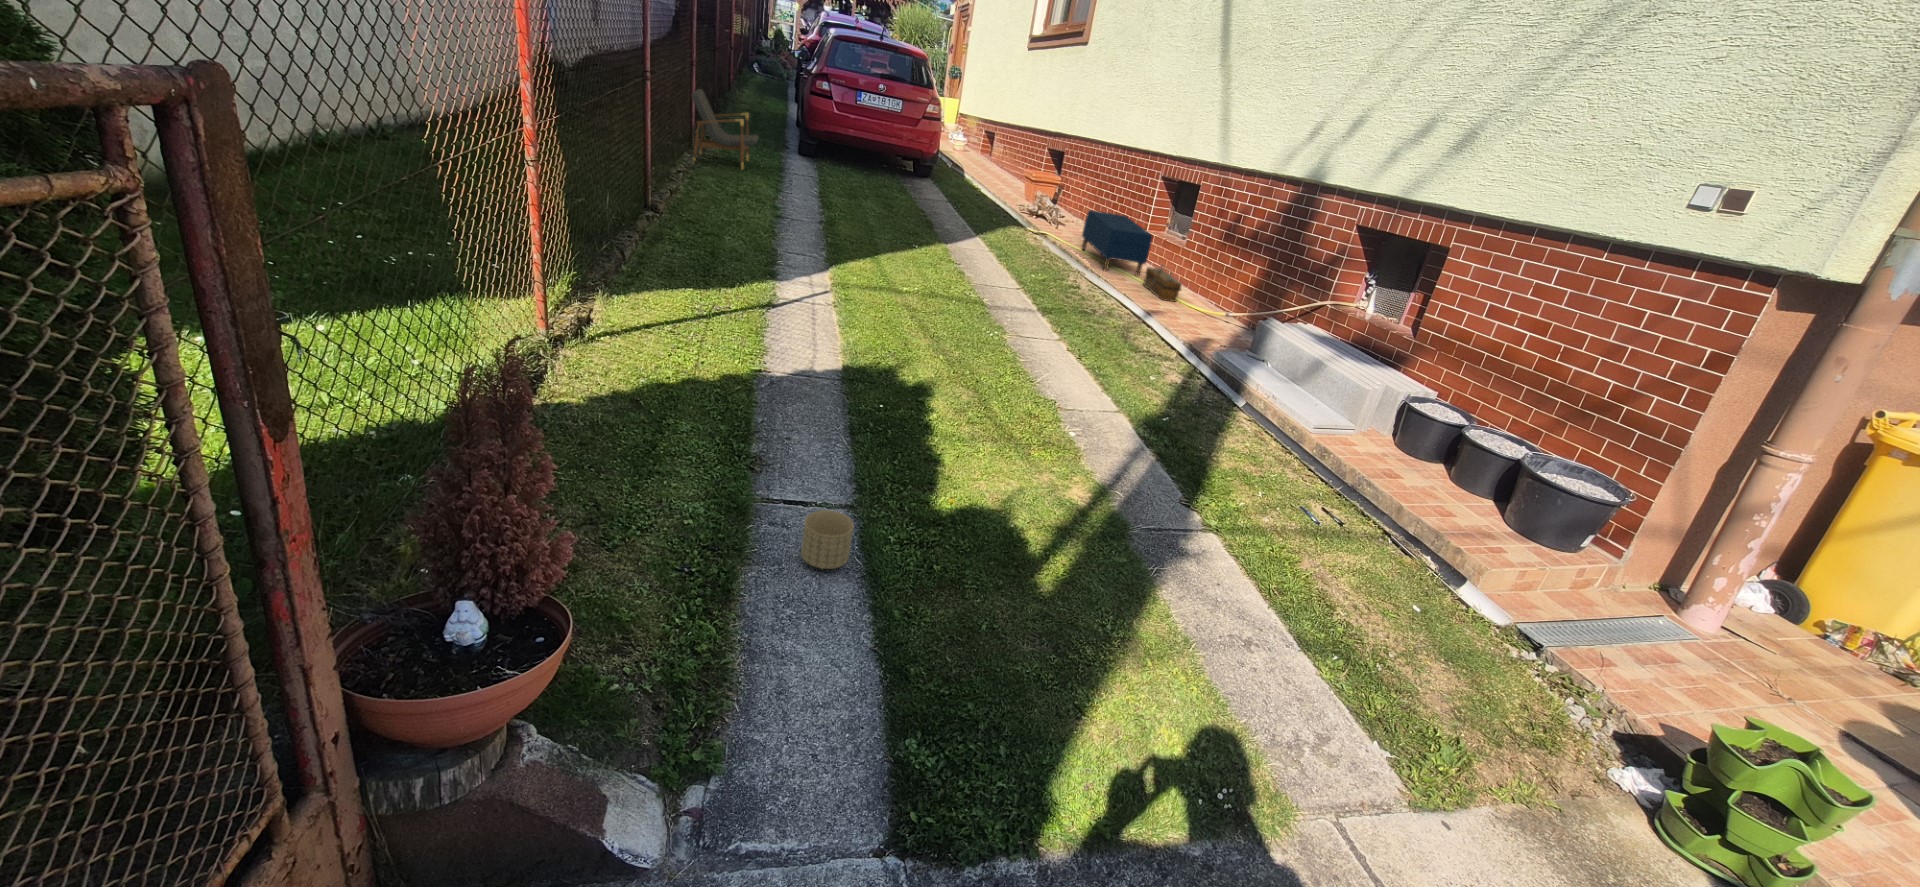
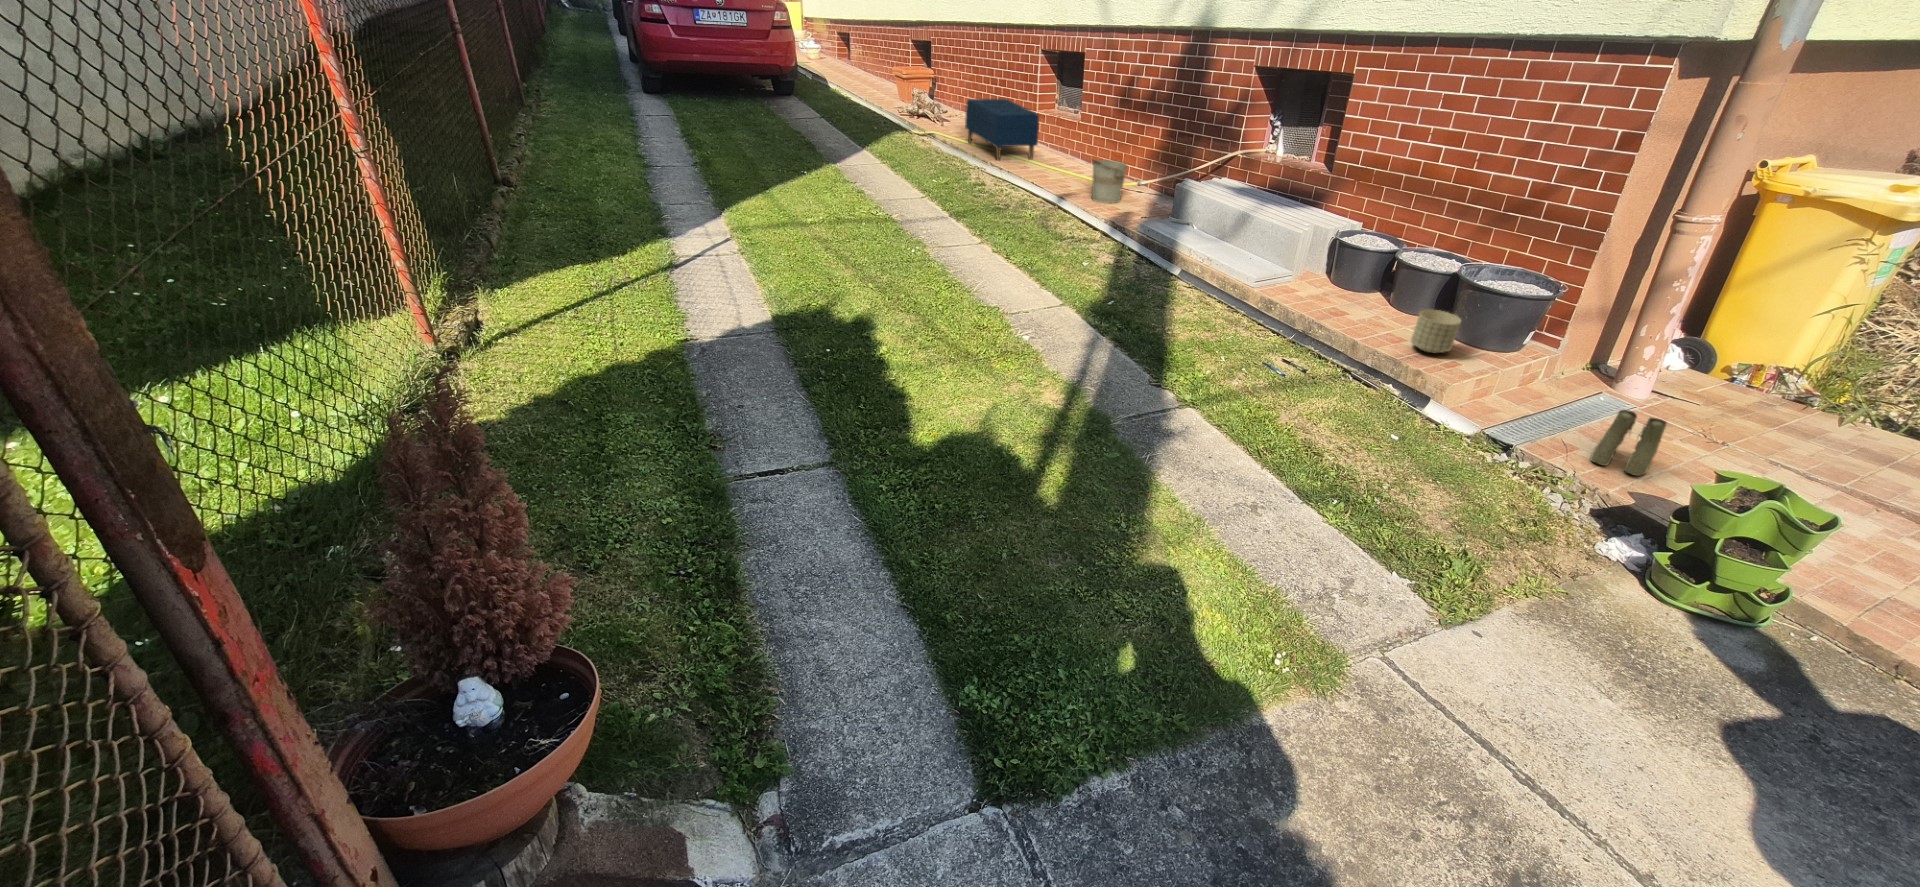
lounge chair: present [691,89,759,169] -> none [514,41,600,124]
toolbox: present [1143,265,1182,302] -> none [1038,143,1080,180]
bucket: none [1185,285,1225,331] -> present [1092,160,1127,204]
planter: present [801,510,854,569] -> present [1411,310,1461,353]
boots: none [1624,632,1712,706] -> present [1591,410,1667,476]

